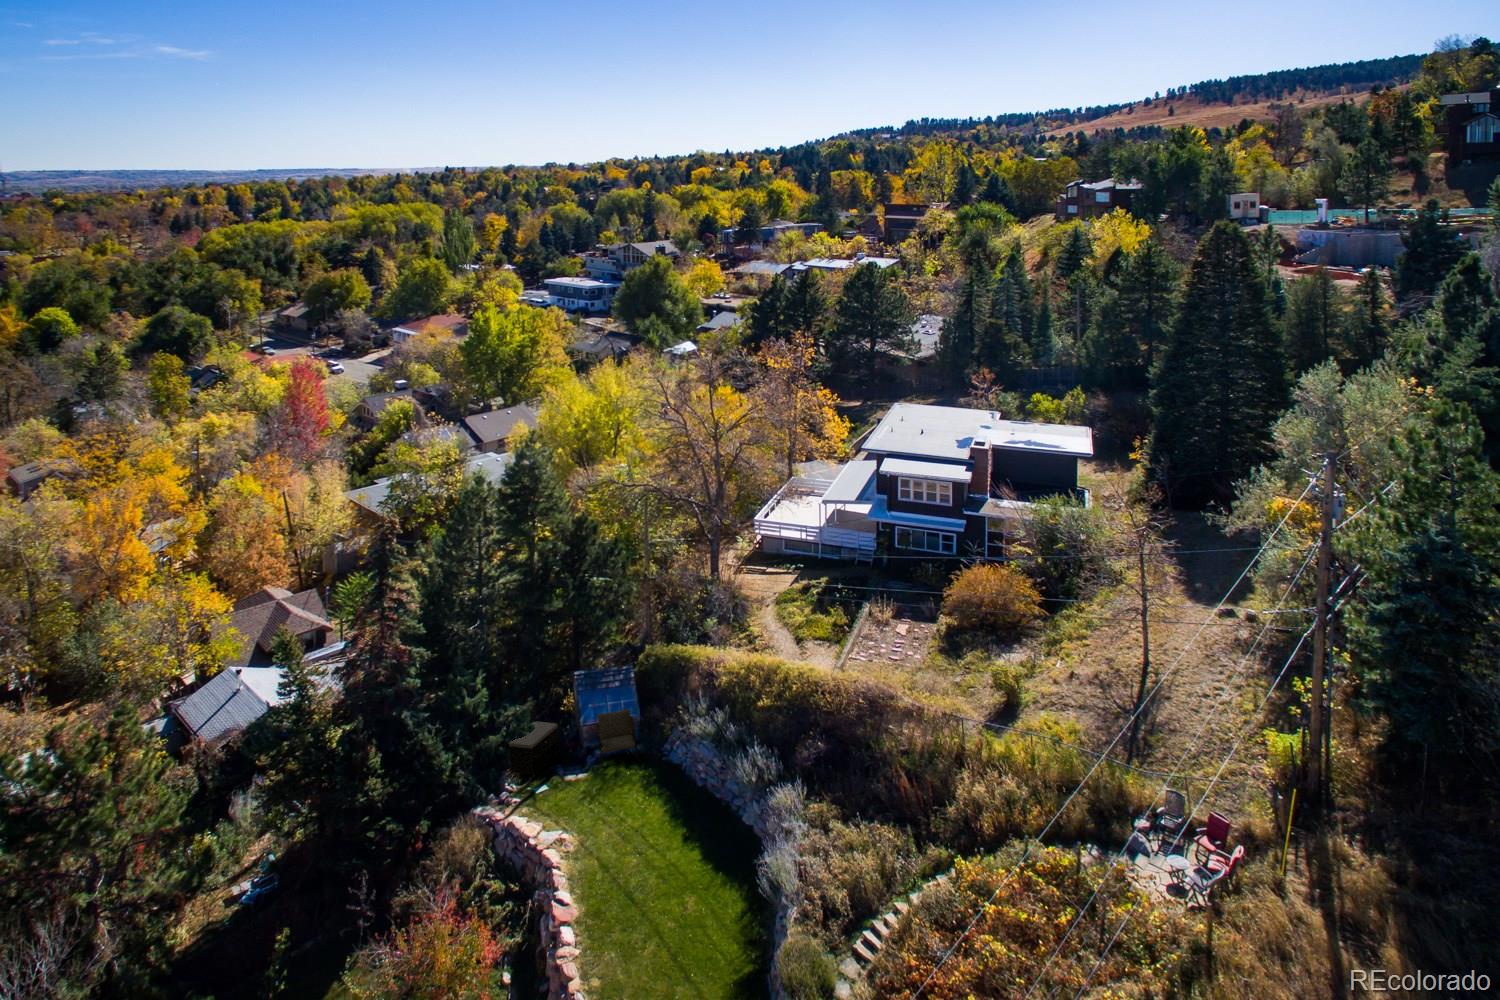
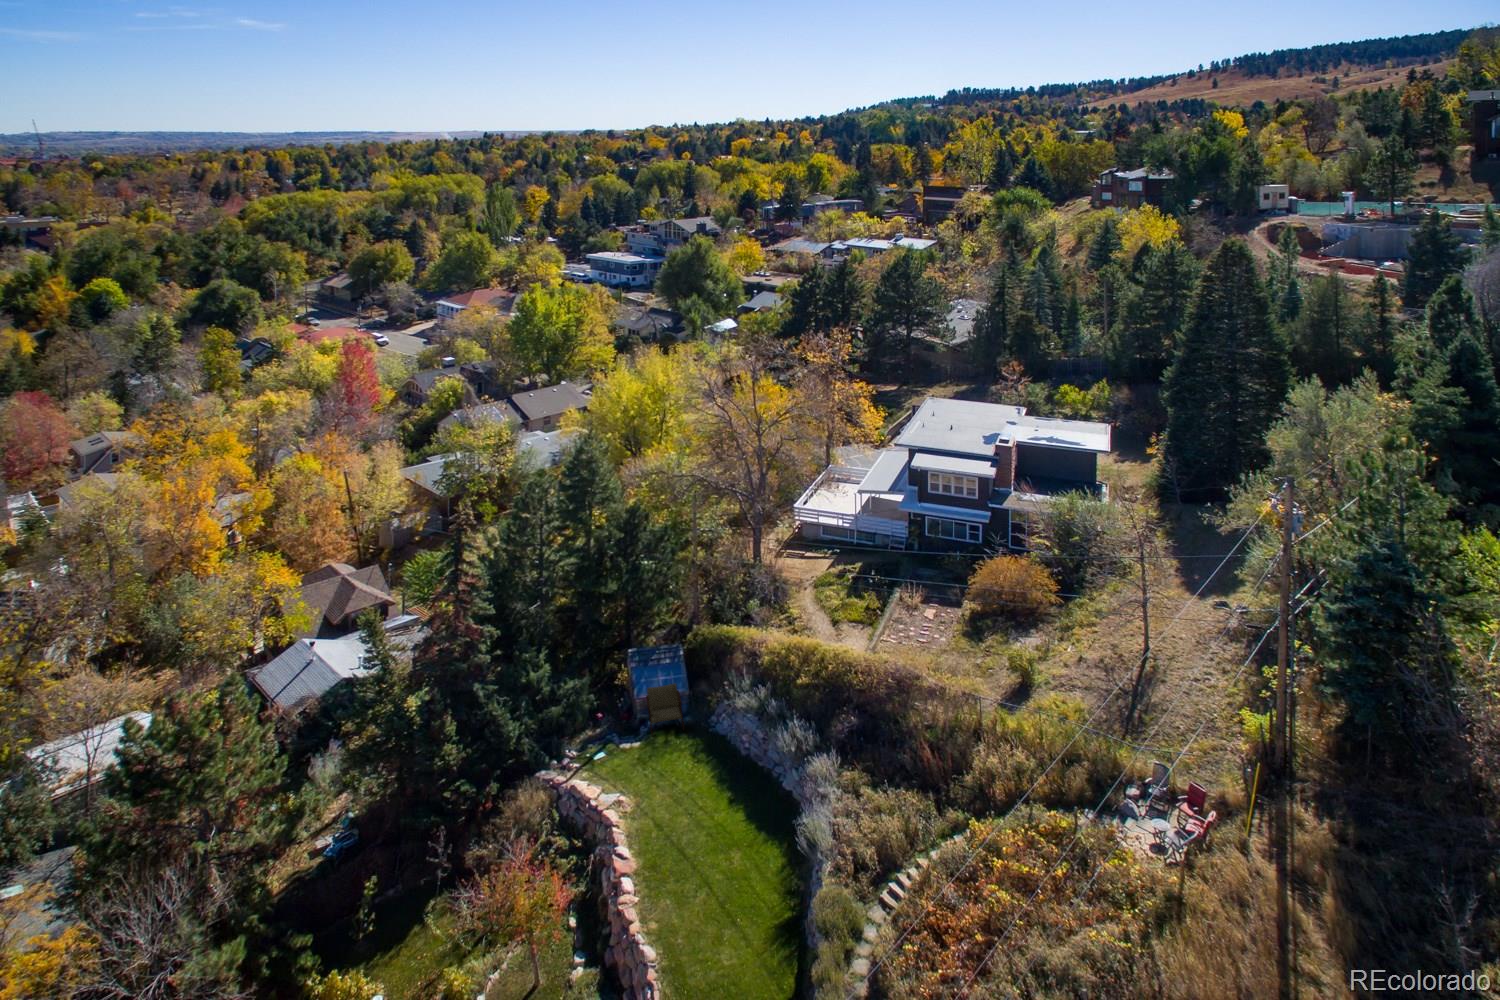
storage bench: present [508,721,561,776] -> none [568,693,614,743]

